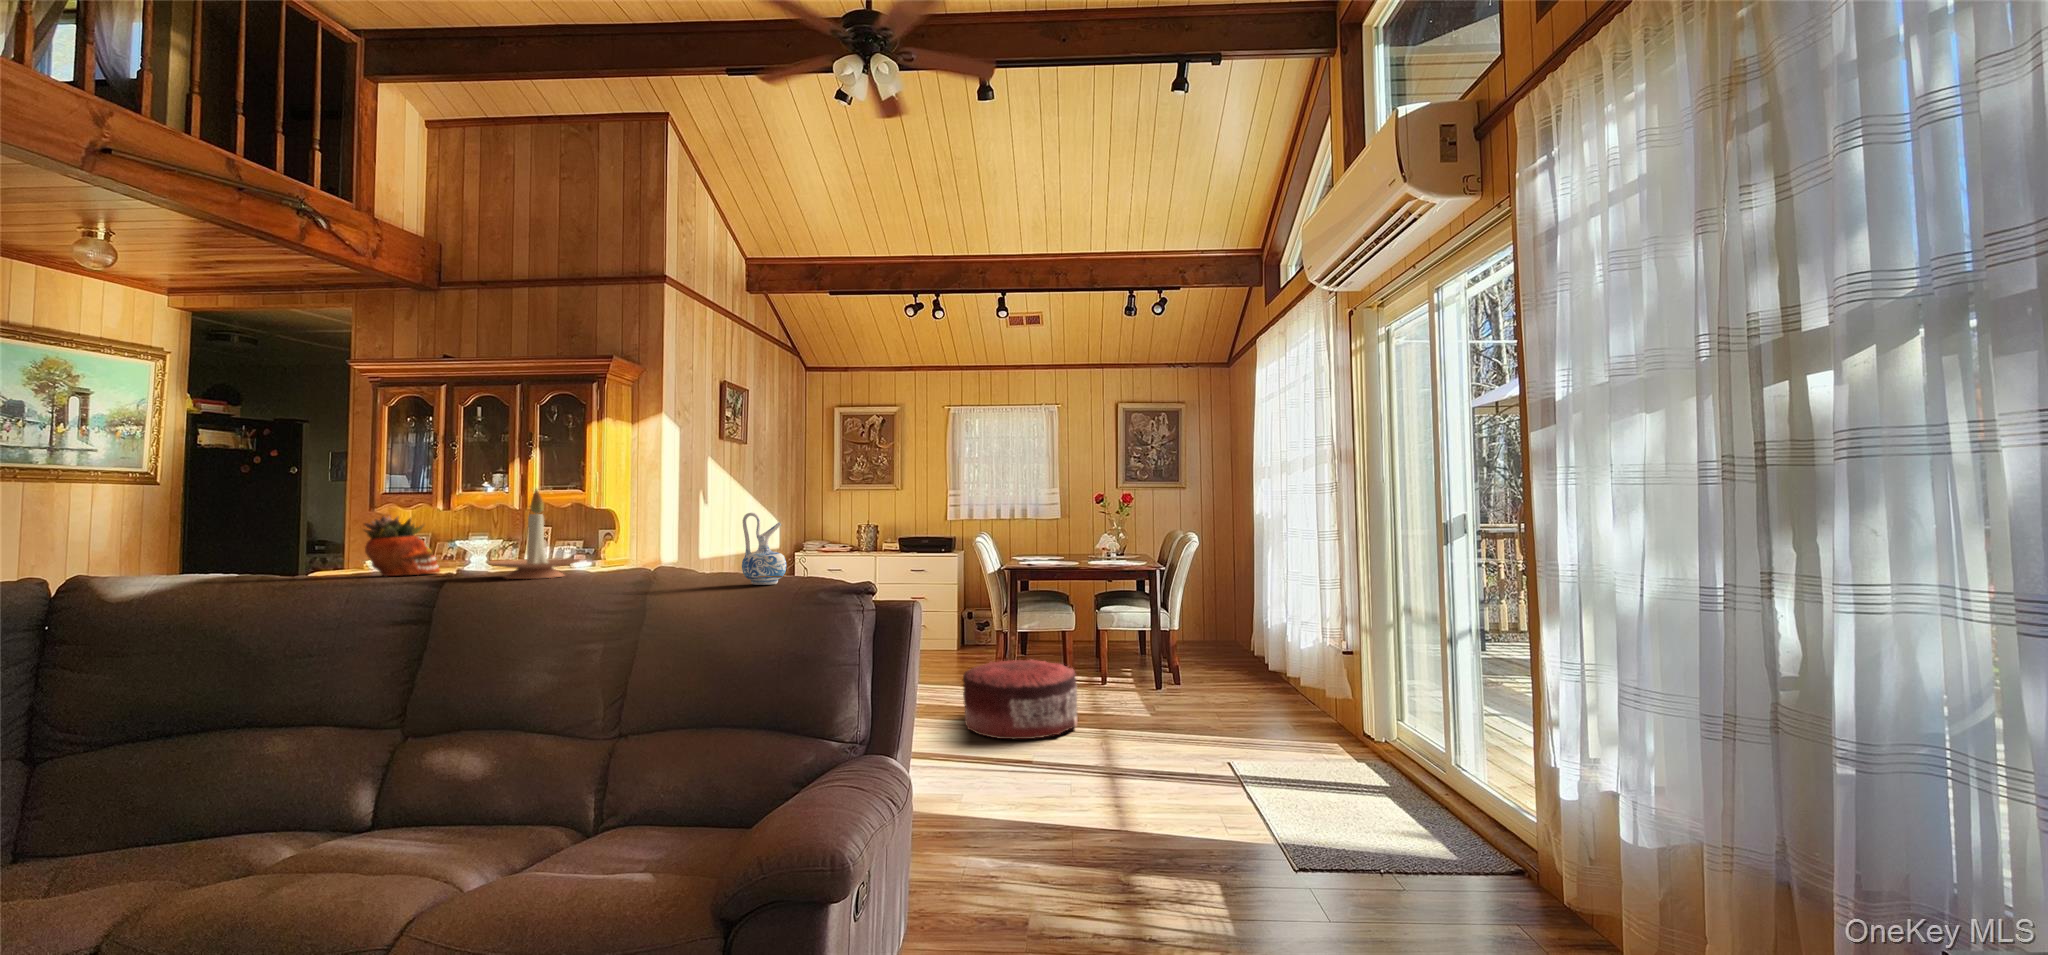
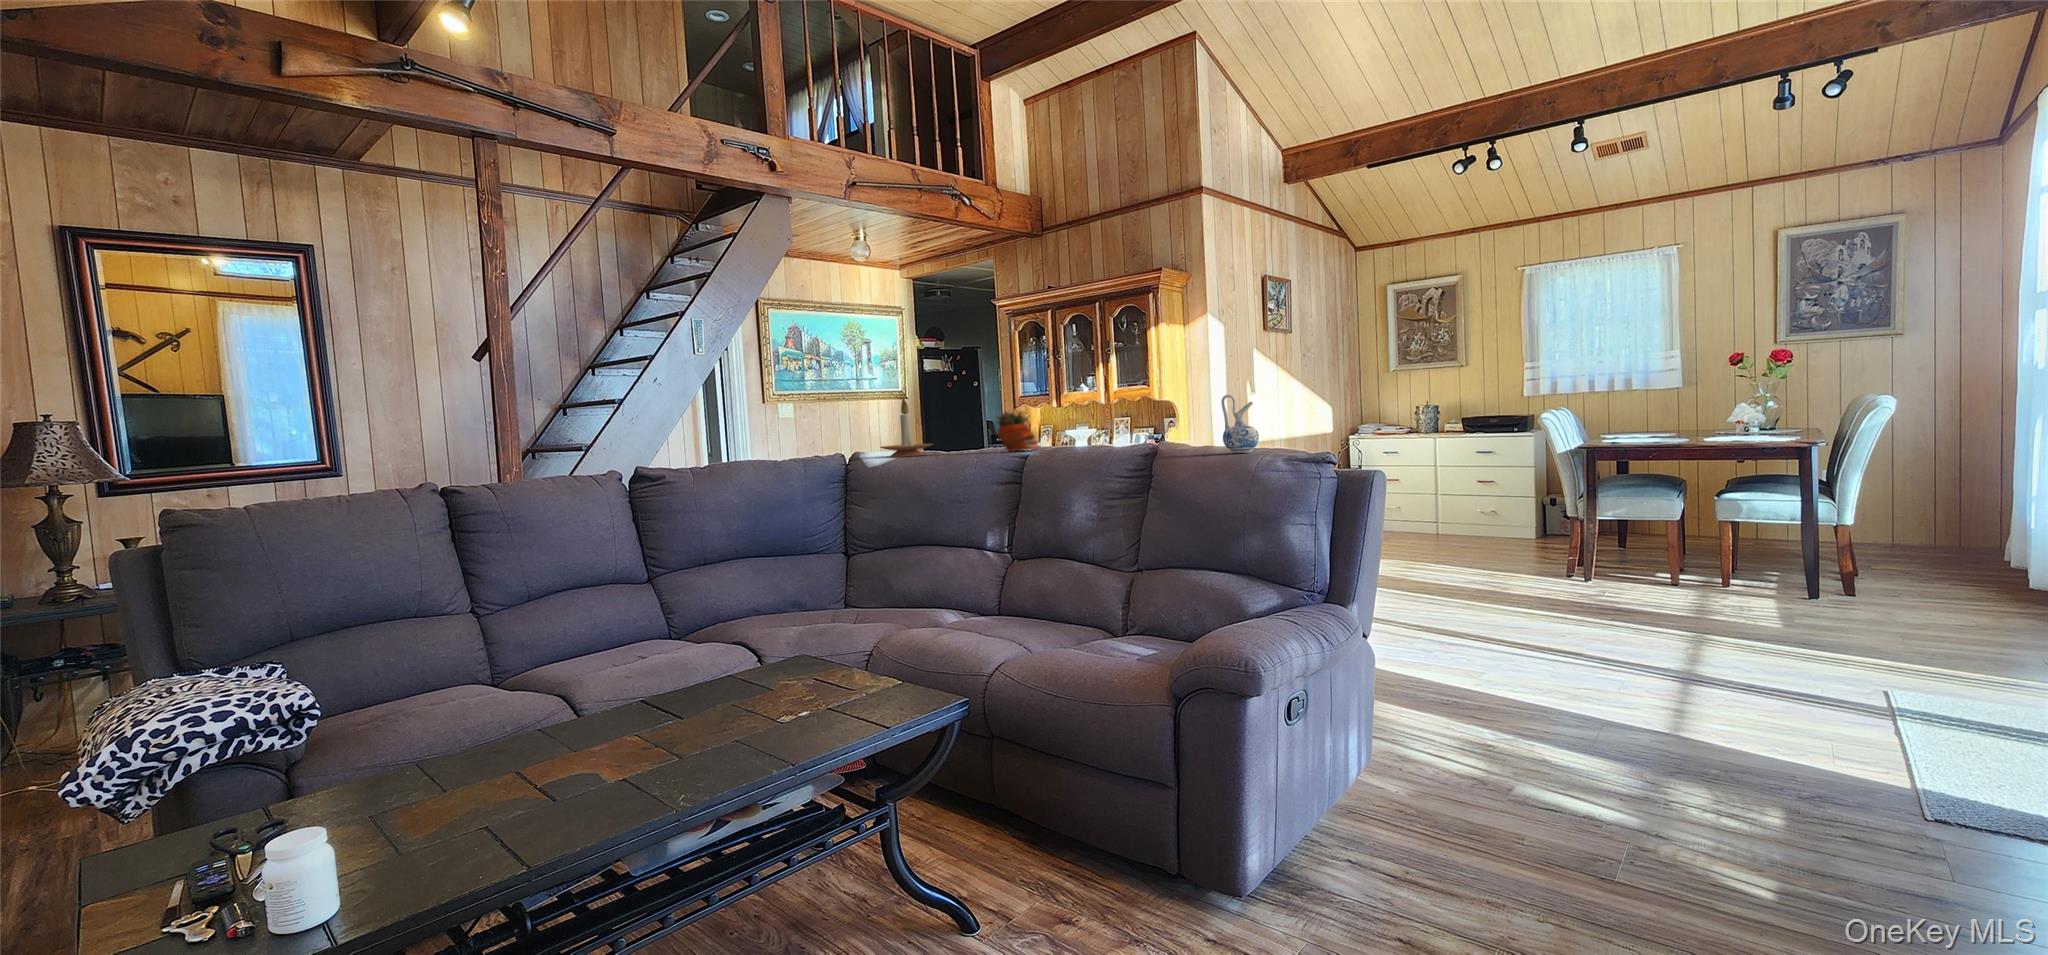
candle holder: present [488,489,579,579] -> present [880,398,933,457]
pouf: present [963,659,1078,739] -> none [1502,544,1656,628]

